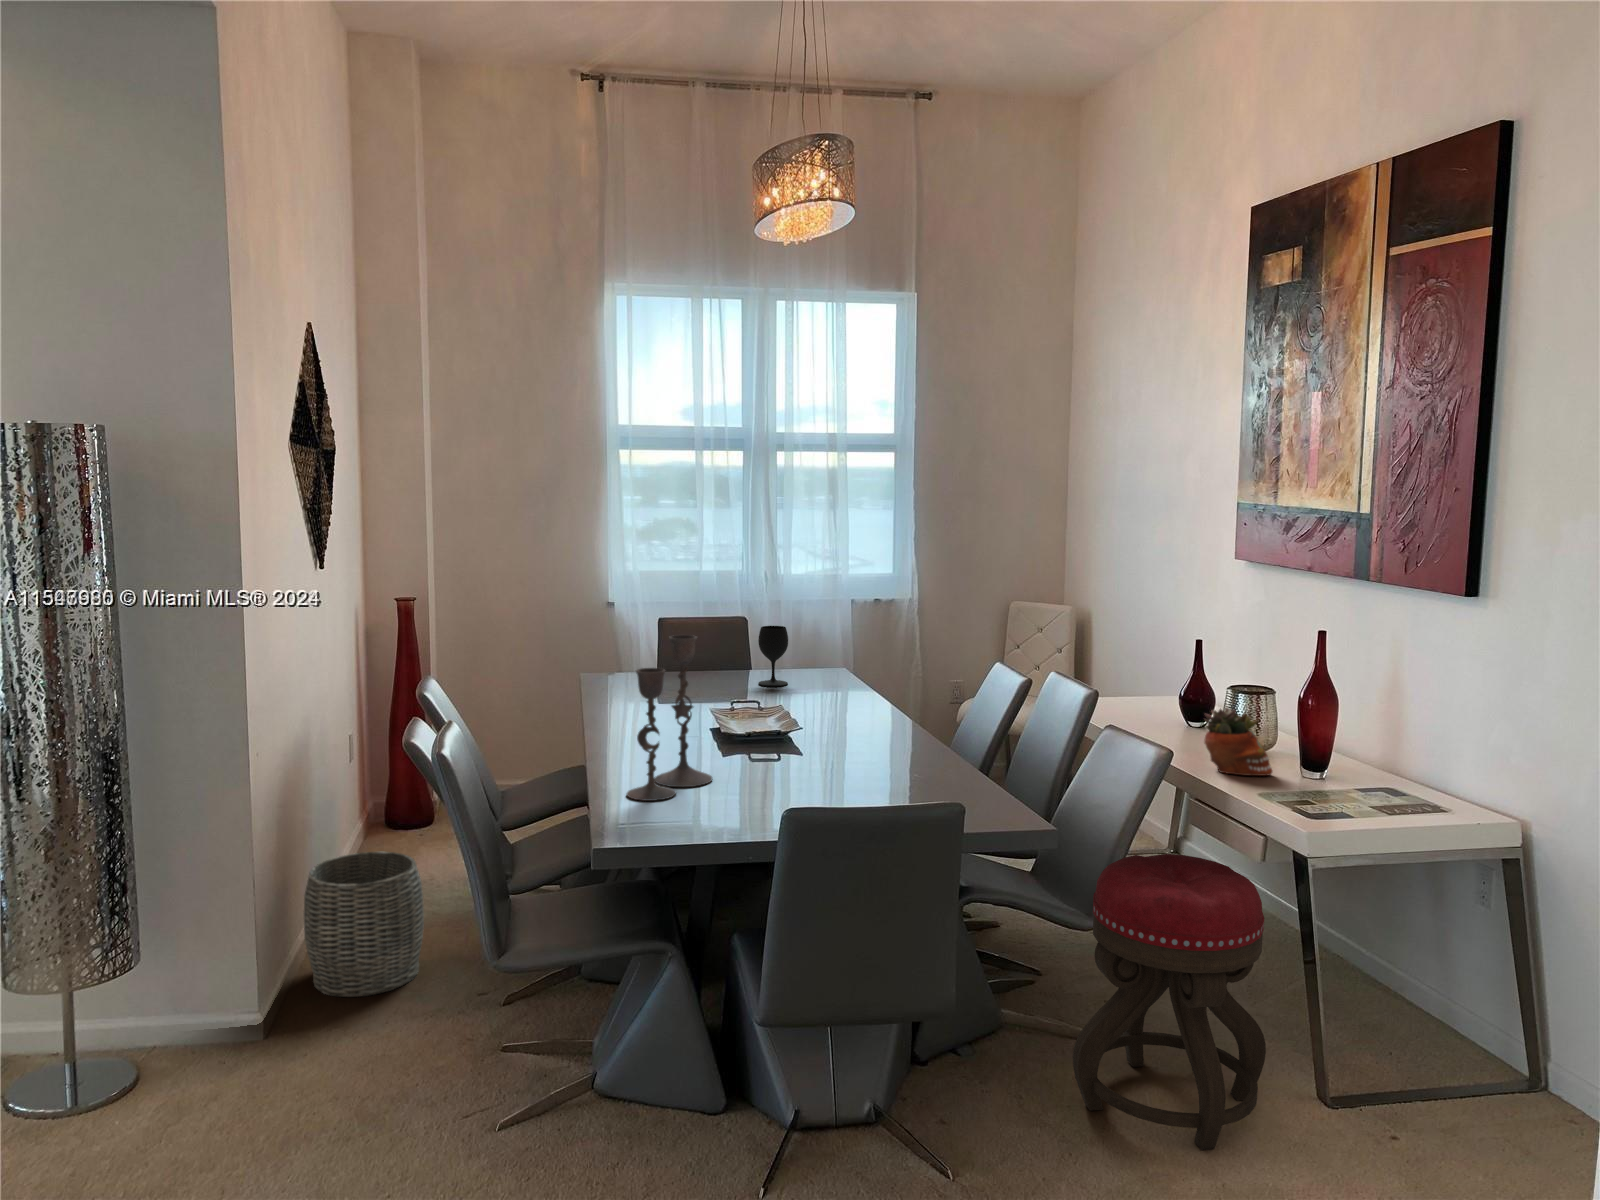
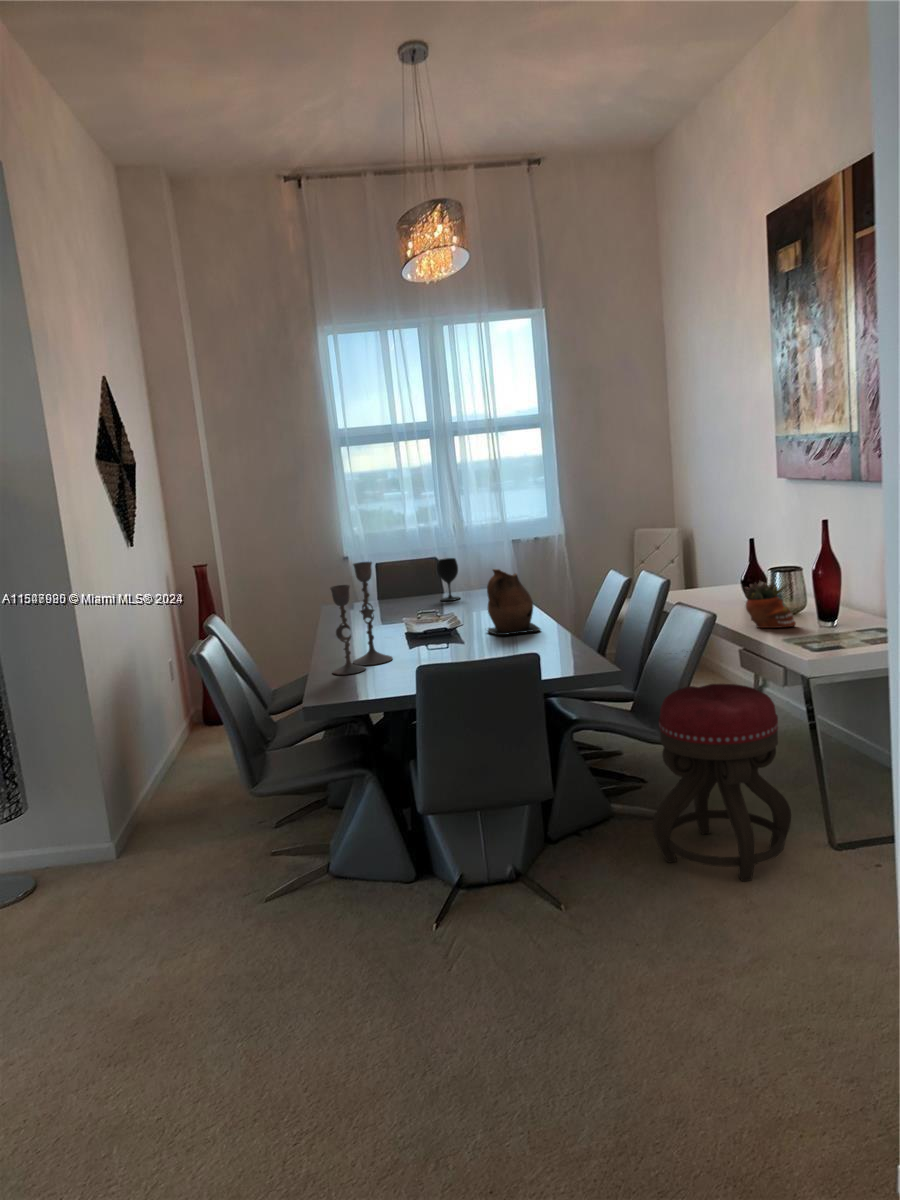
ceramic pitcher: none [838,658,921,754] -> present [487,569,540,635]
woven basket: present [304,852,424,997] -> none [139,732,220,828]

